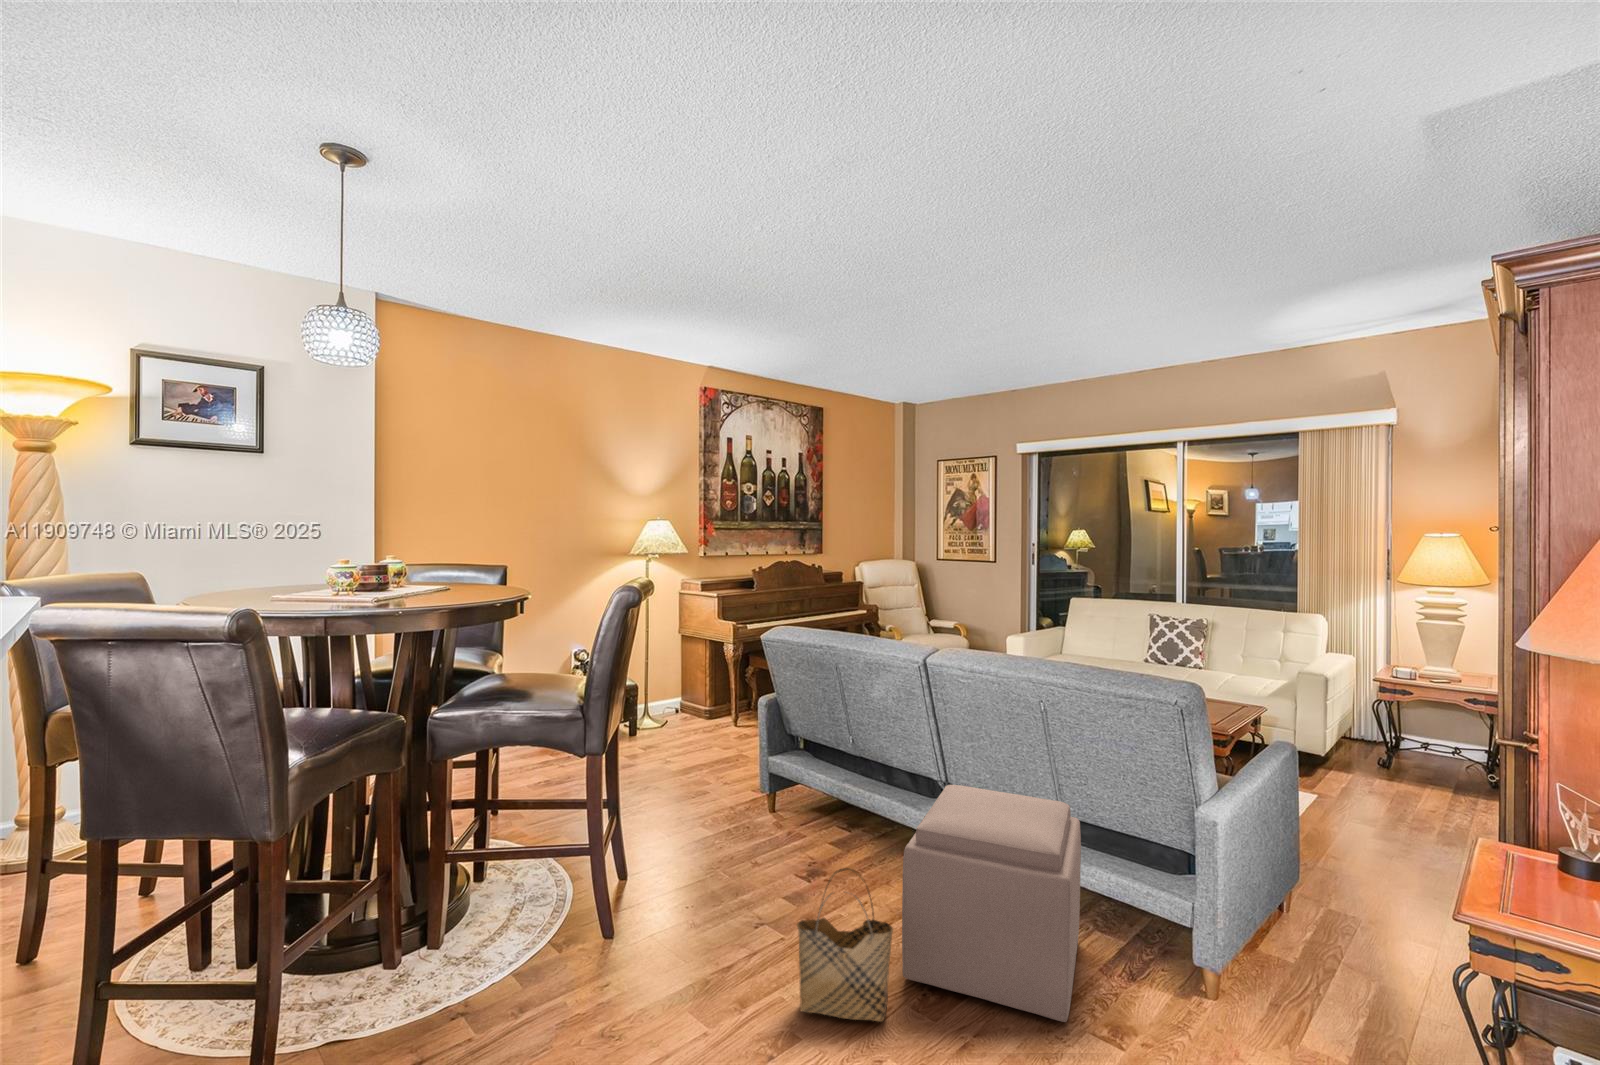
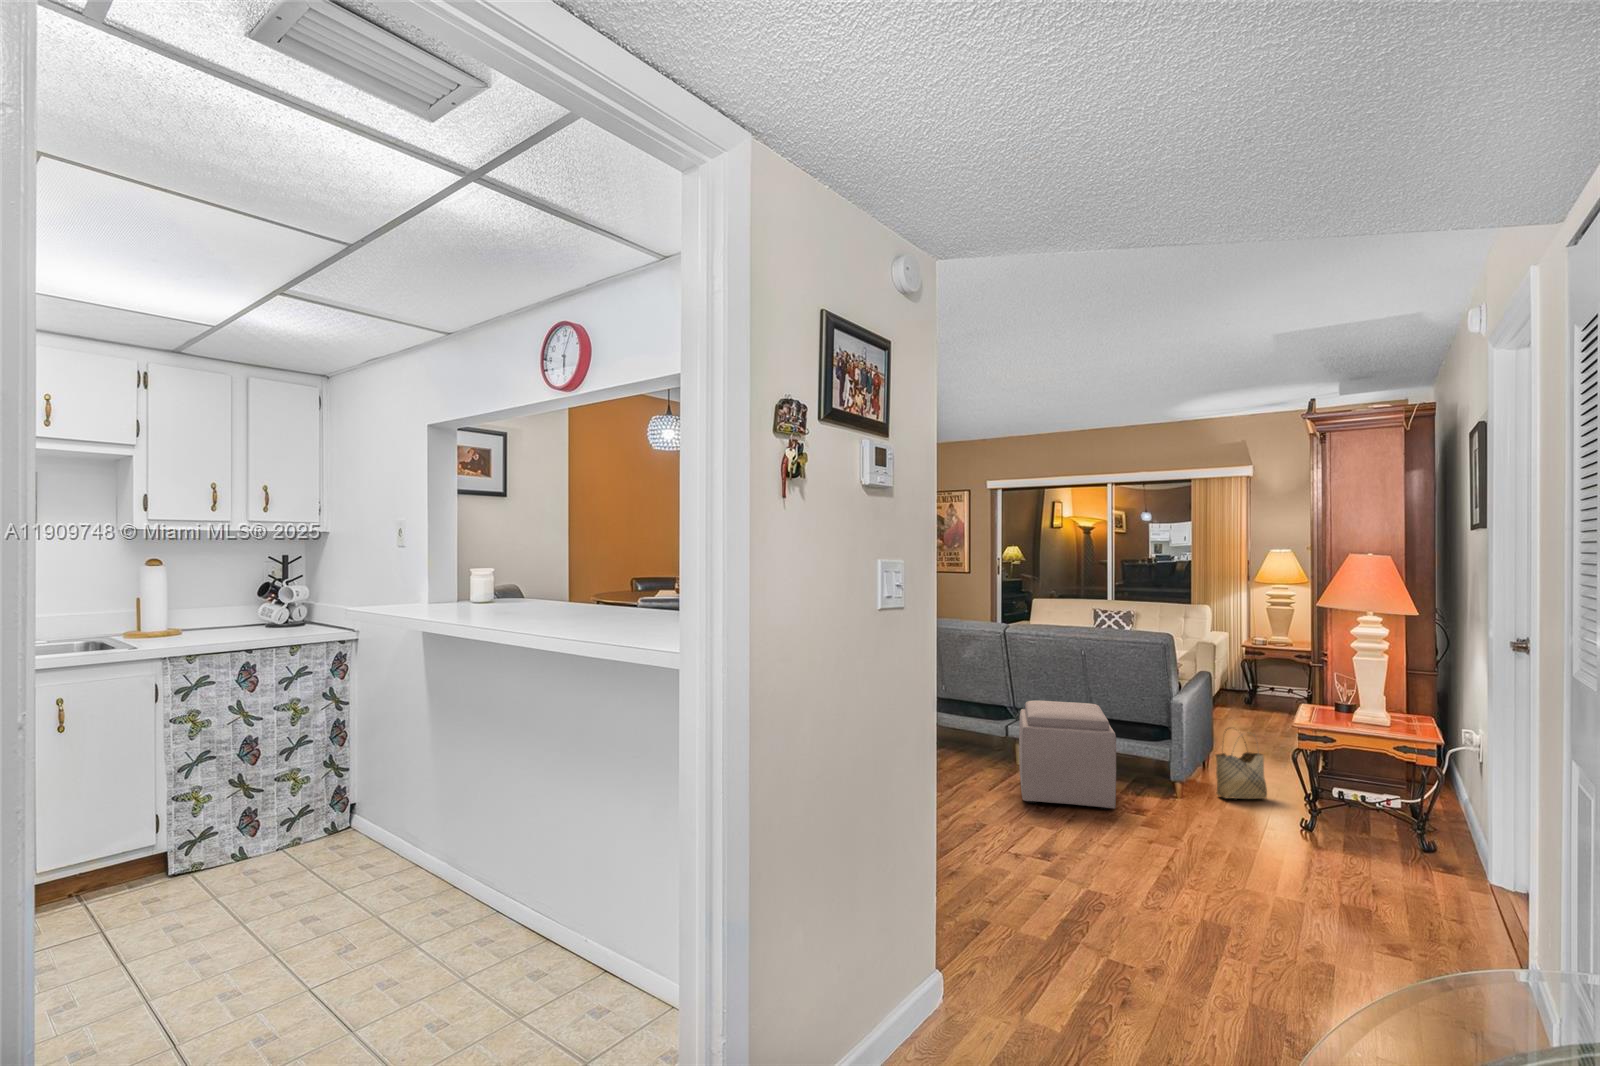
woven basket: present [797,868,893,1022] -> present [1216,742,1267,799]

